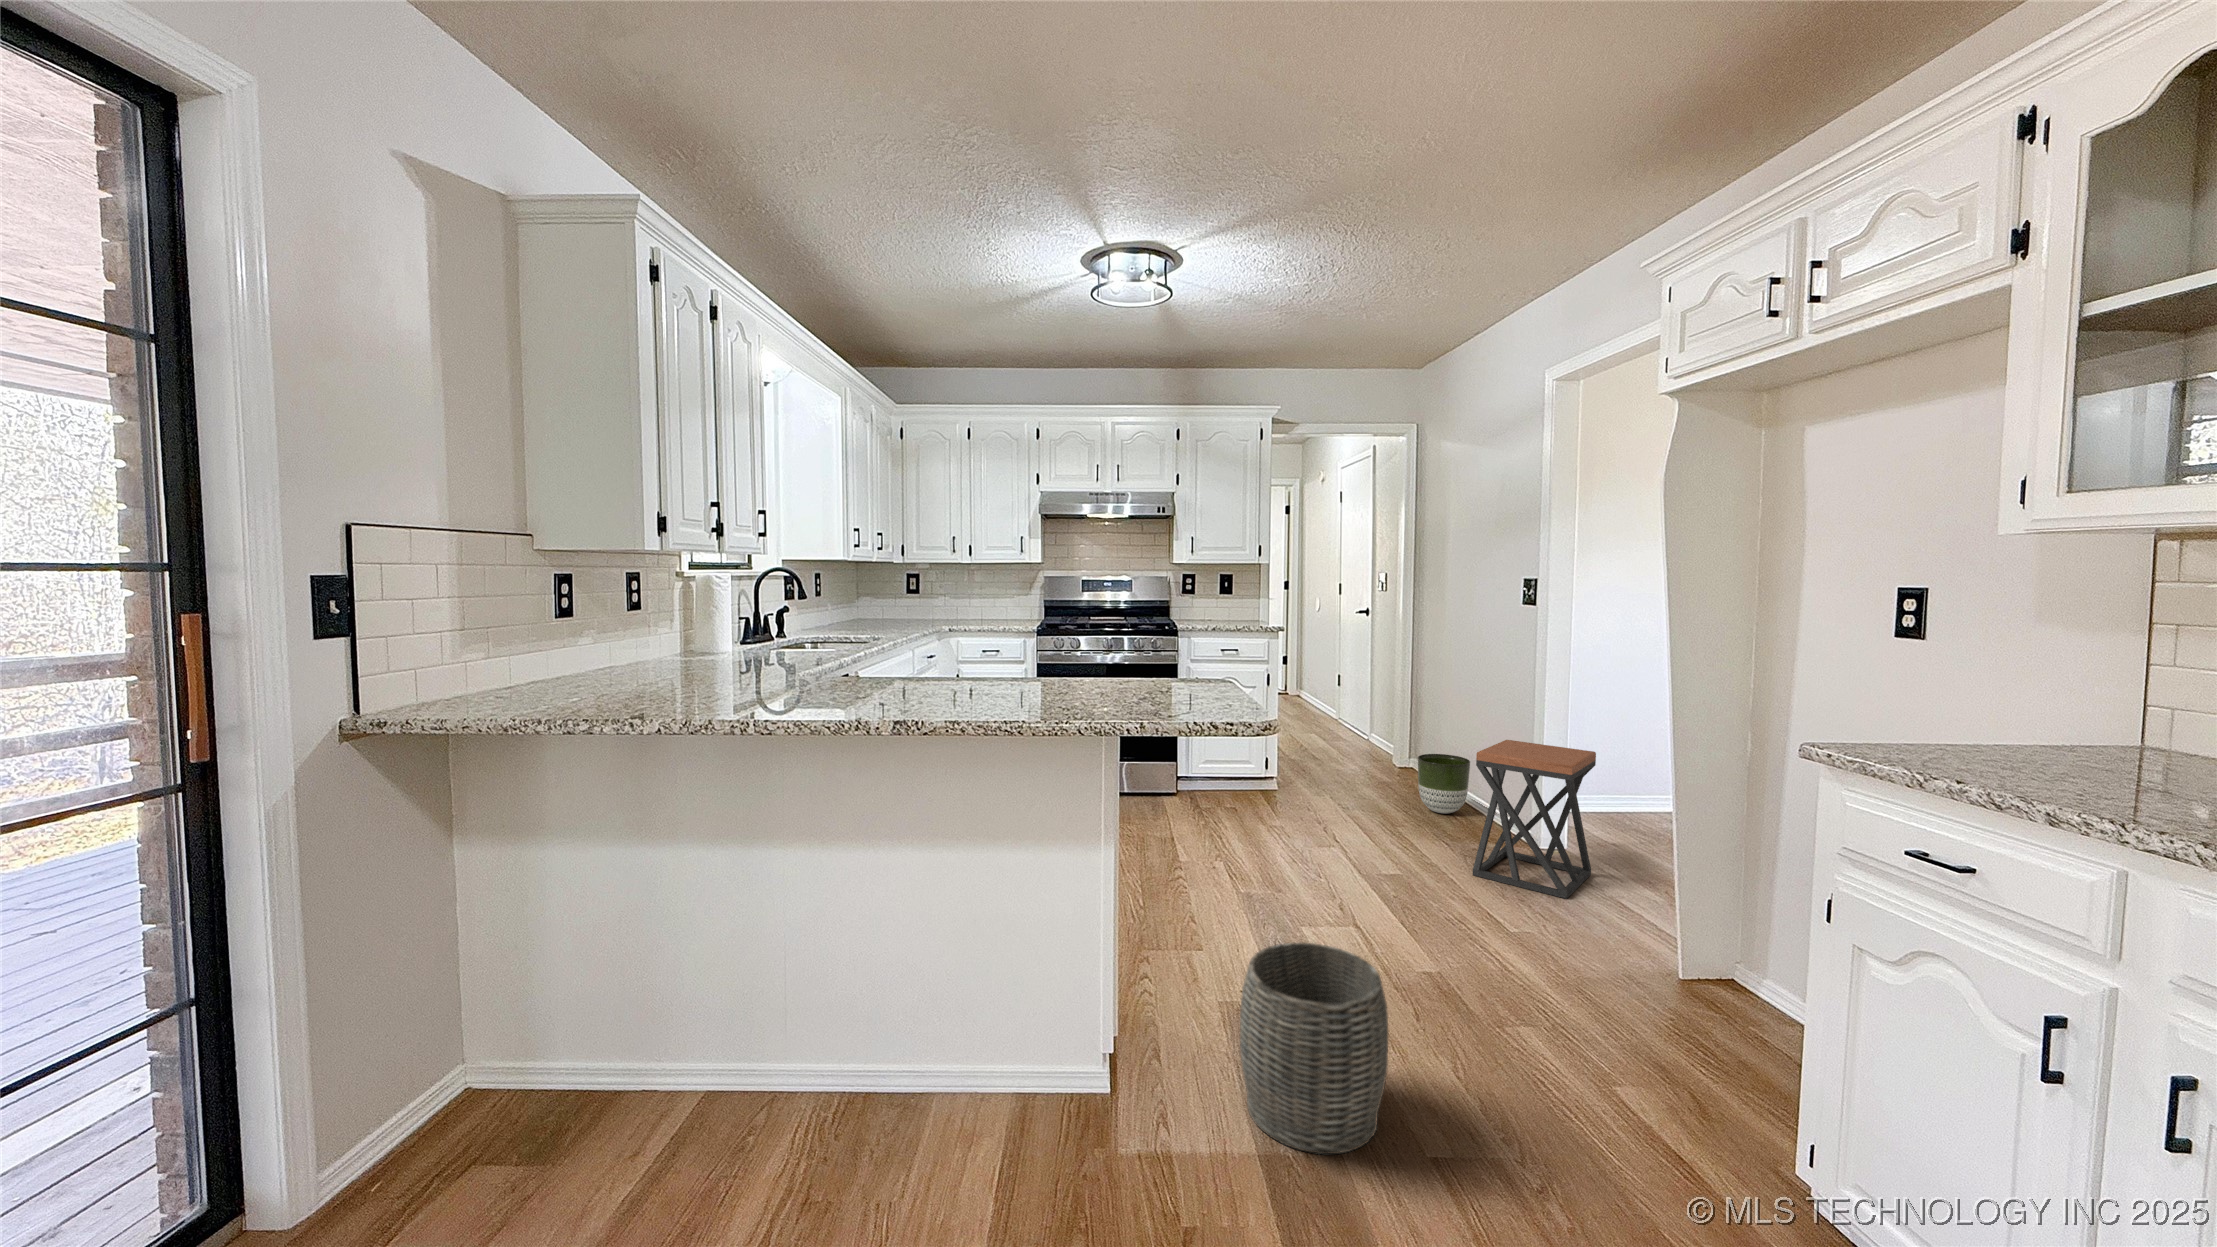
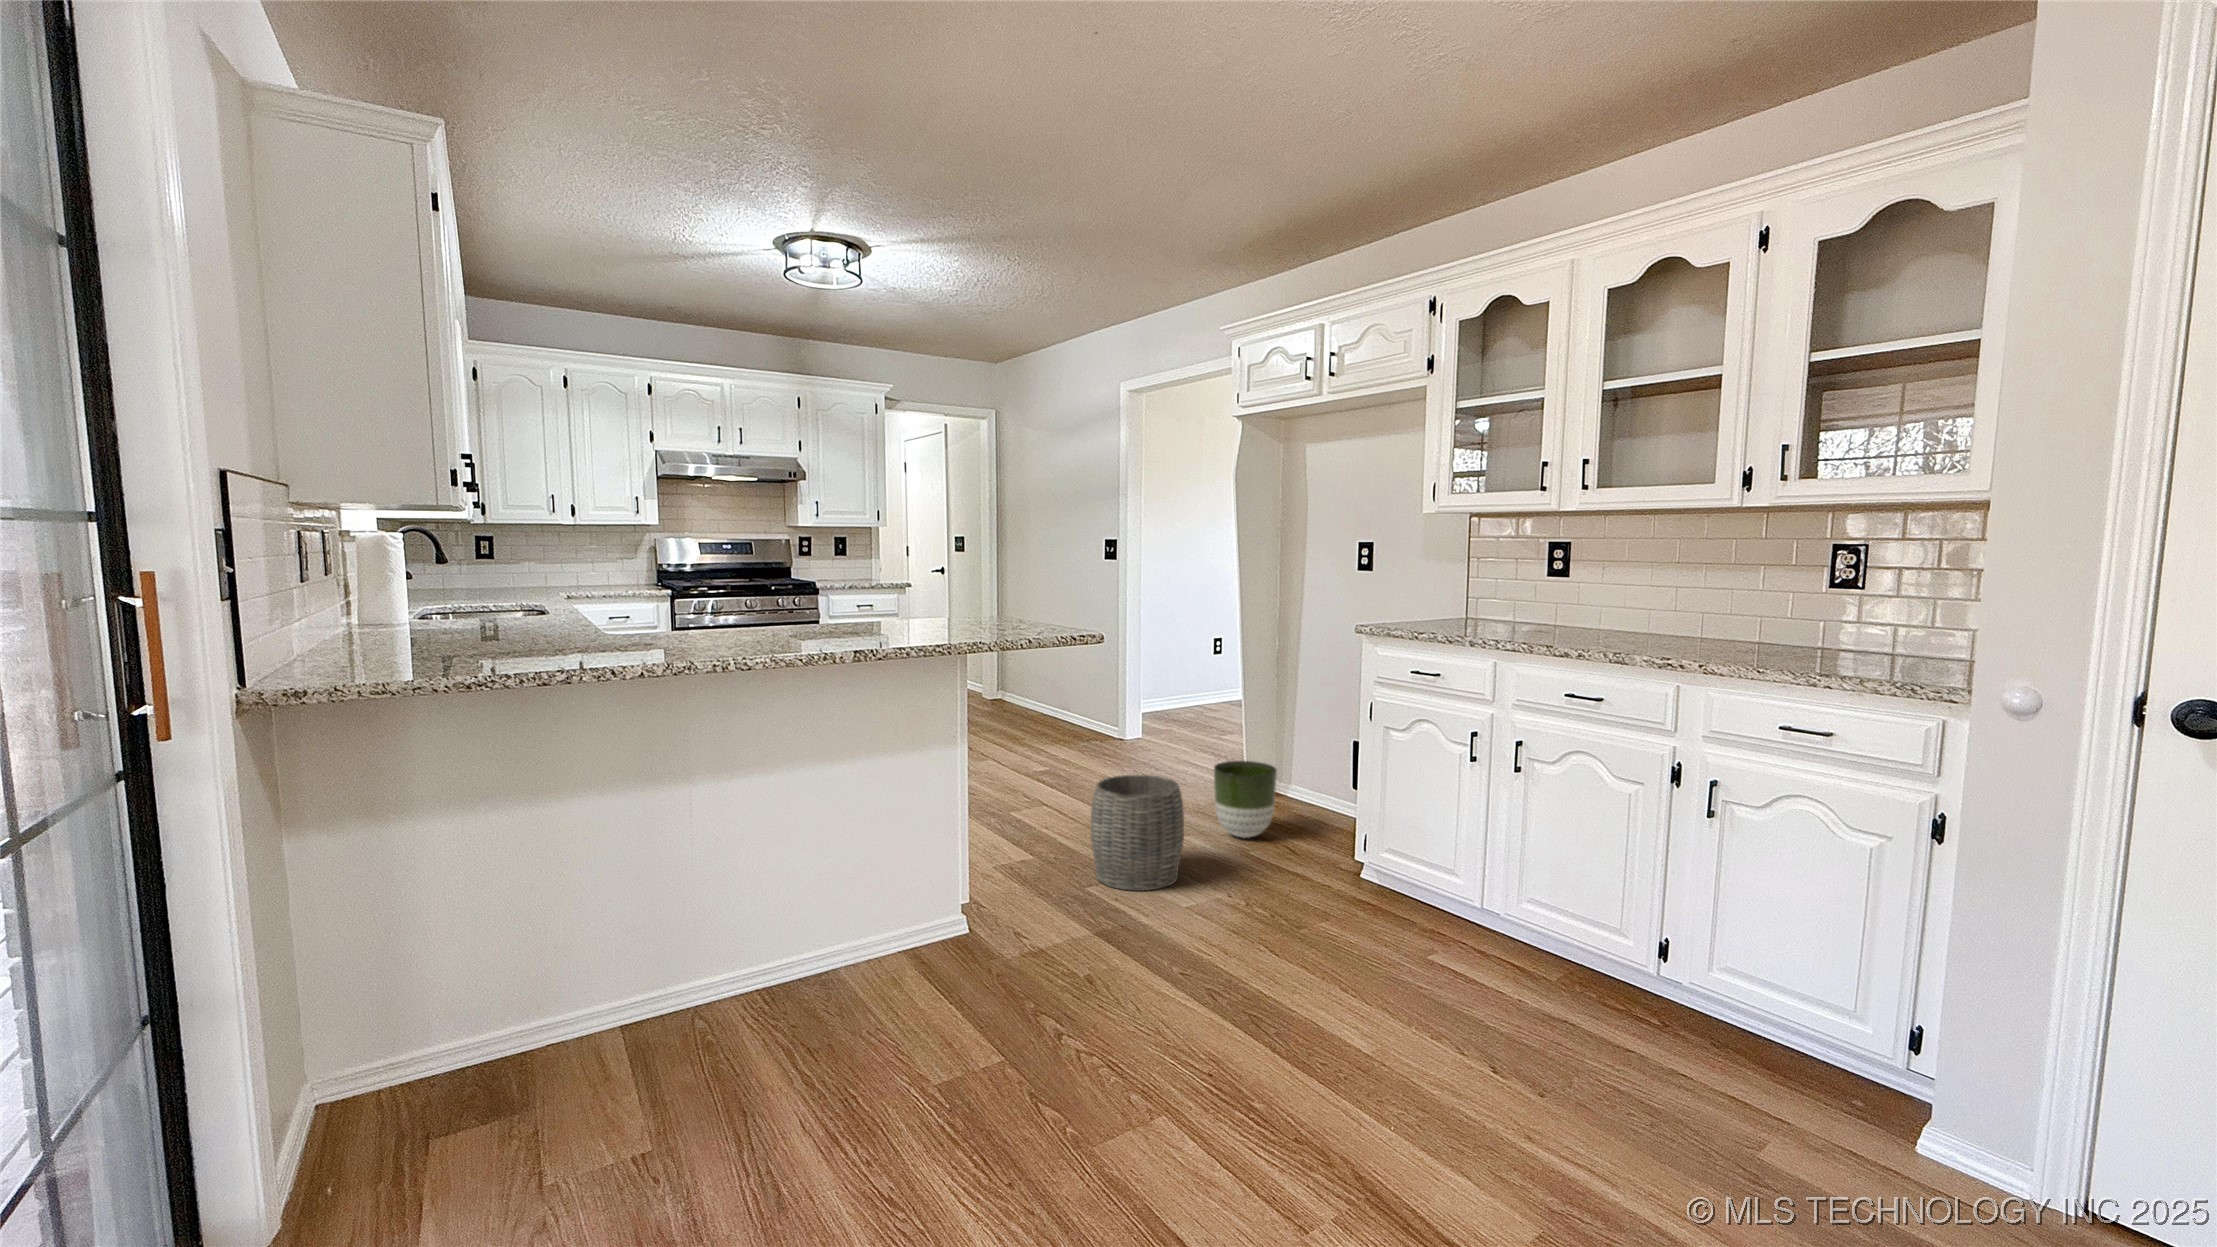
stool: present [1473,740,1596,899] -> none [1110,659,1175,761]
planter: present [1418,754,1470,814] -> present [1214,761,1277,838]

